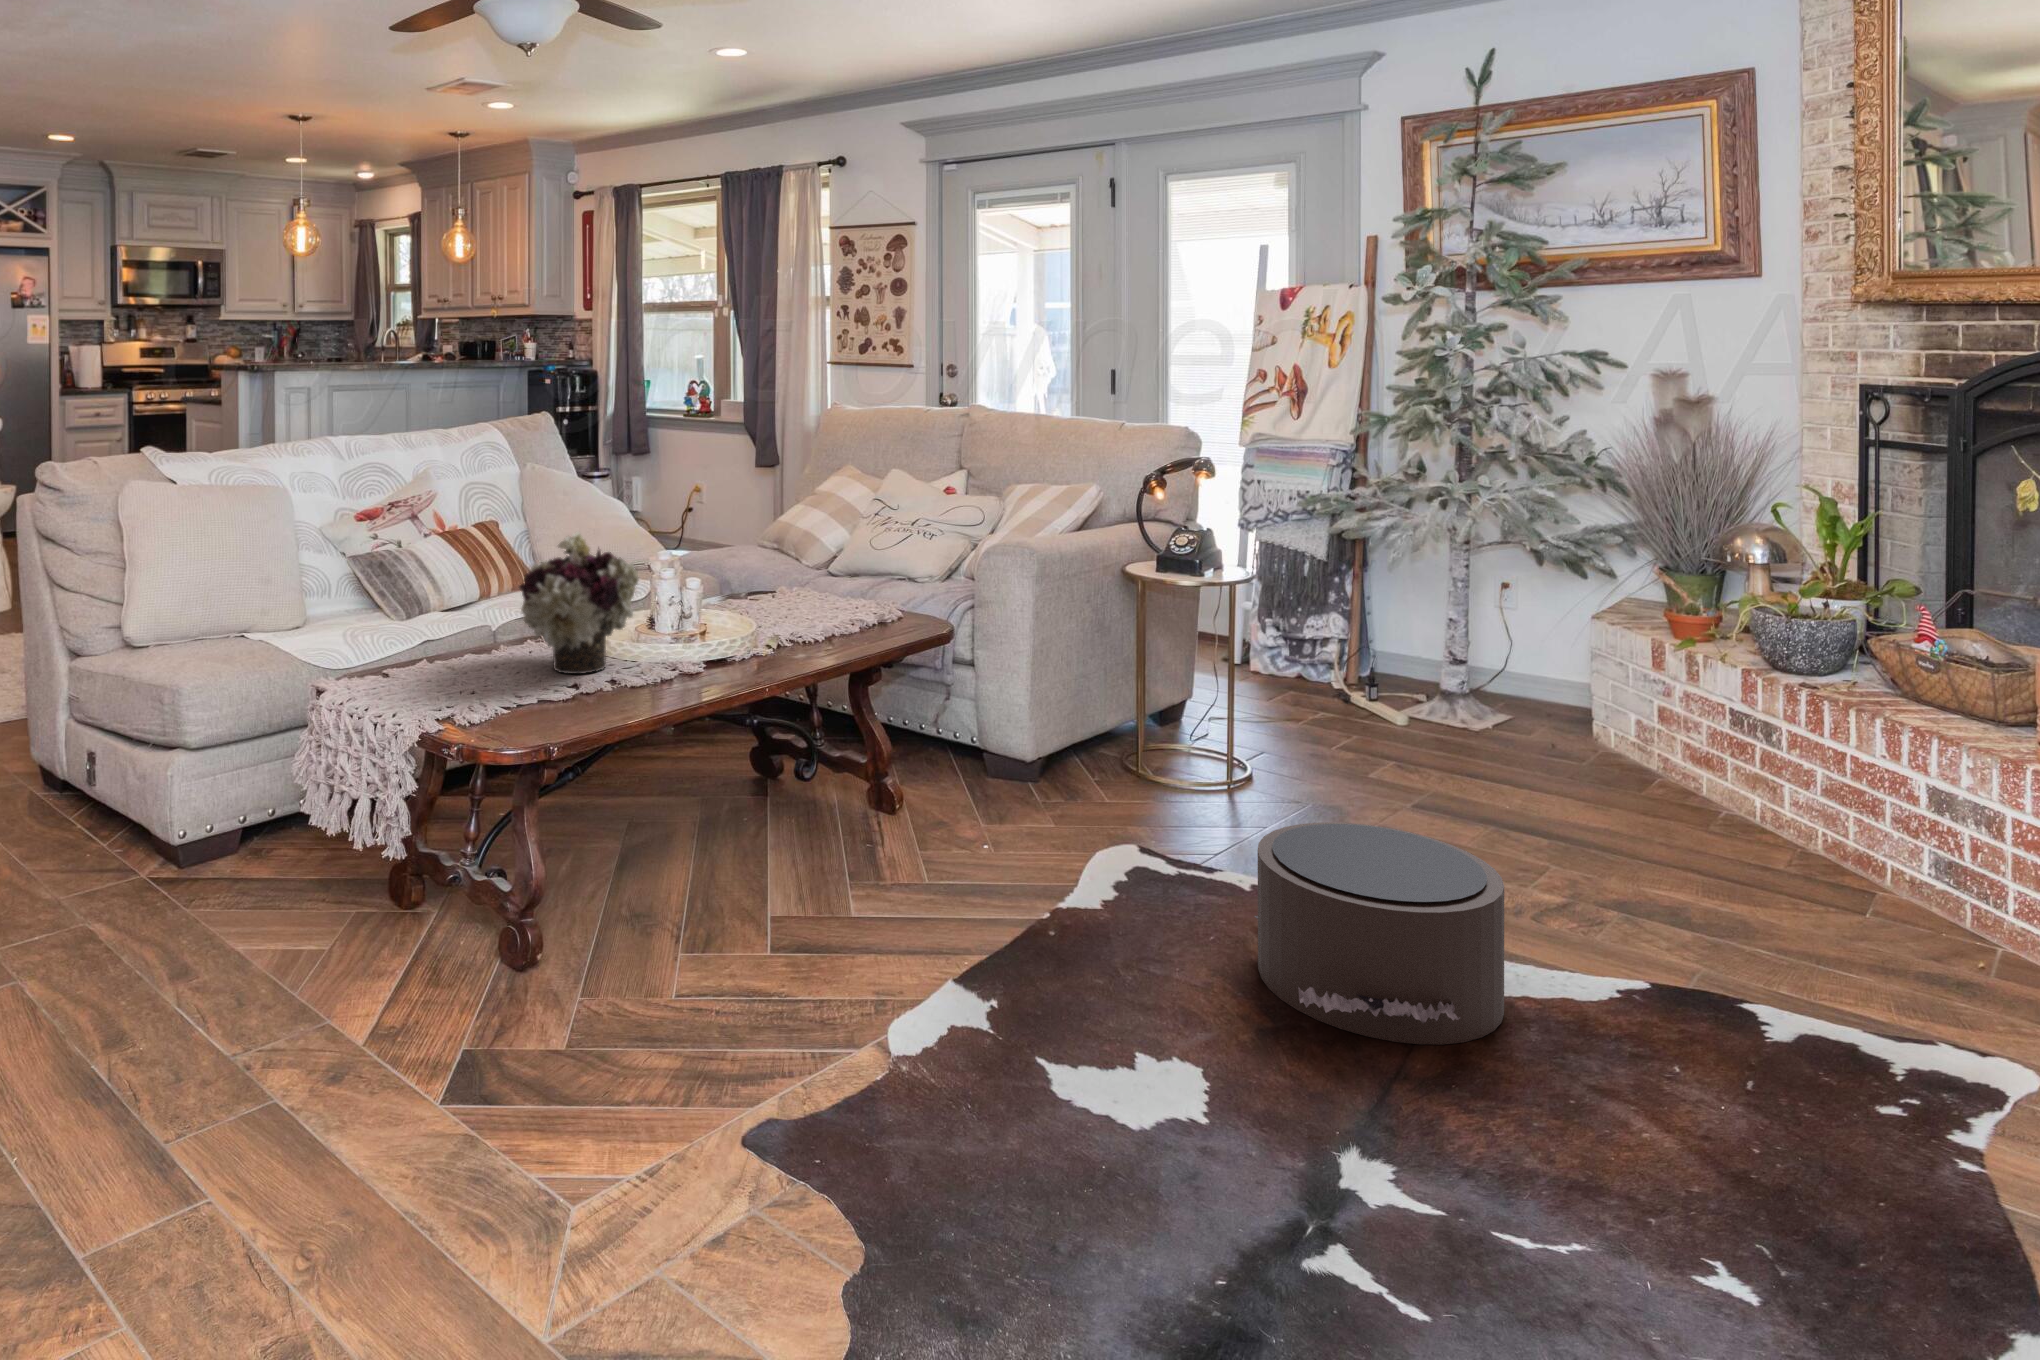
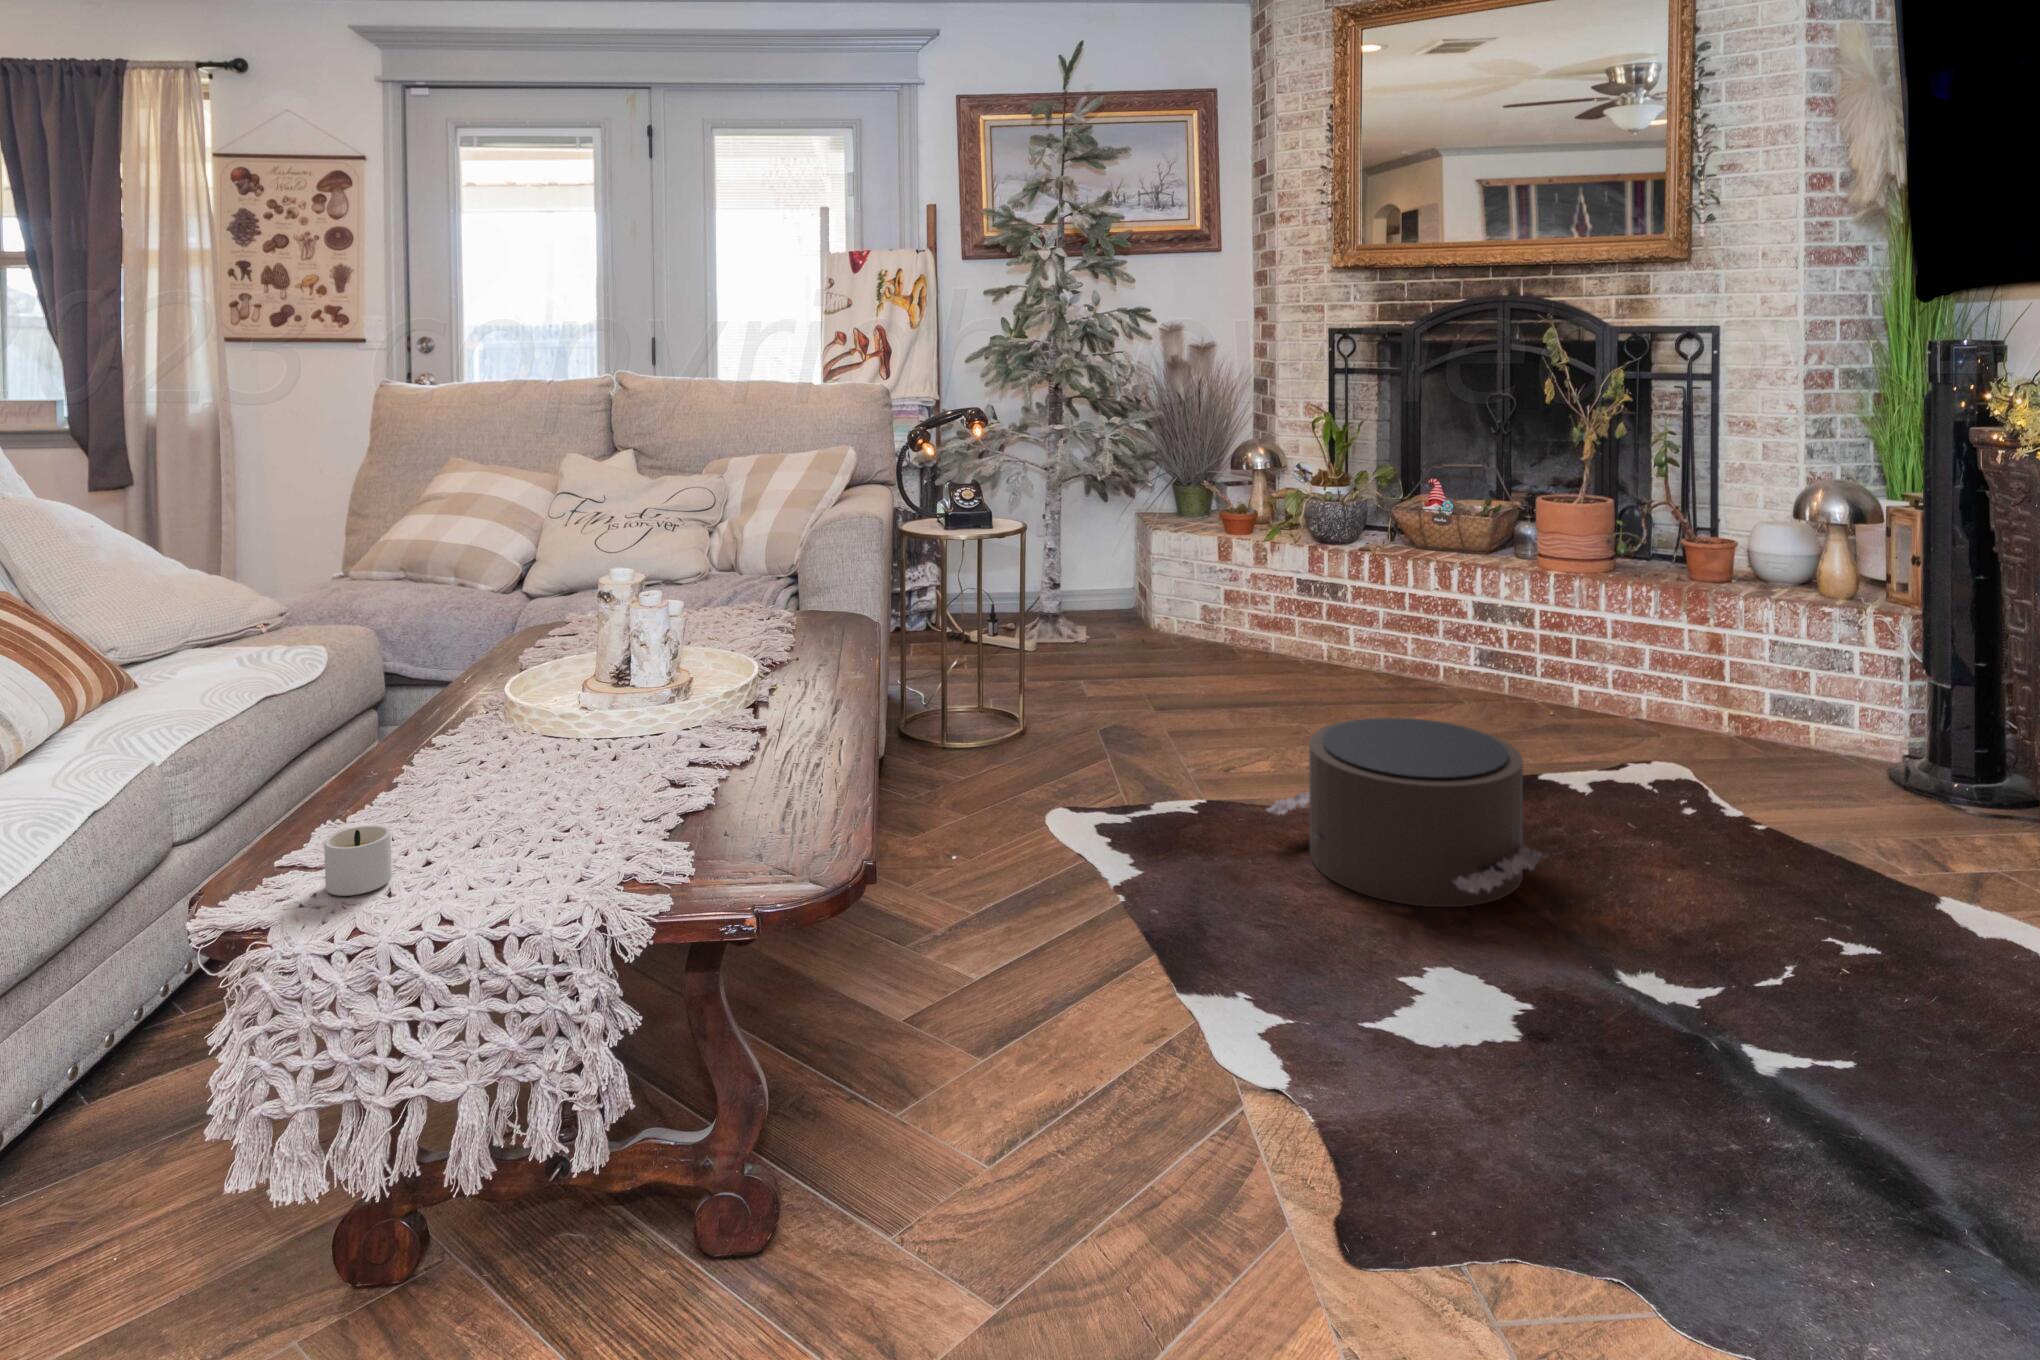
flower arrangement: present [518,532,639,674] -> none [459,565,704,811]
candle: none [417,644,454,676] -> present [324,825,392,896]

